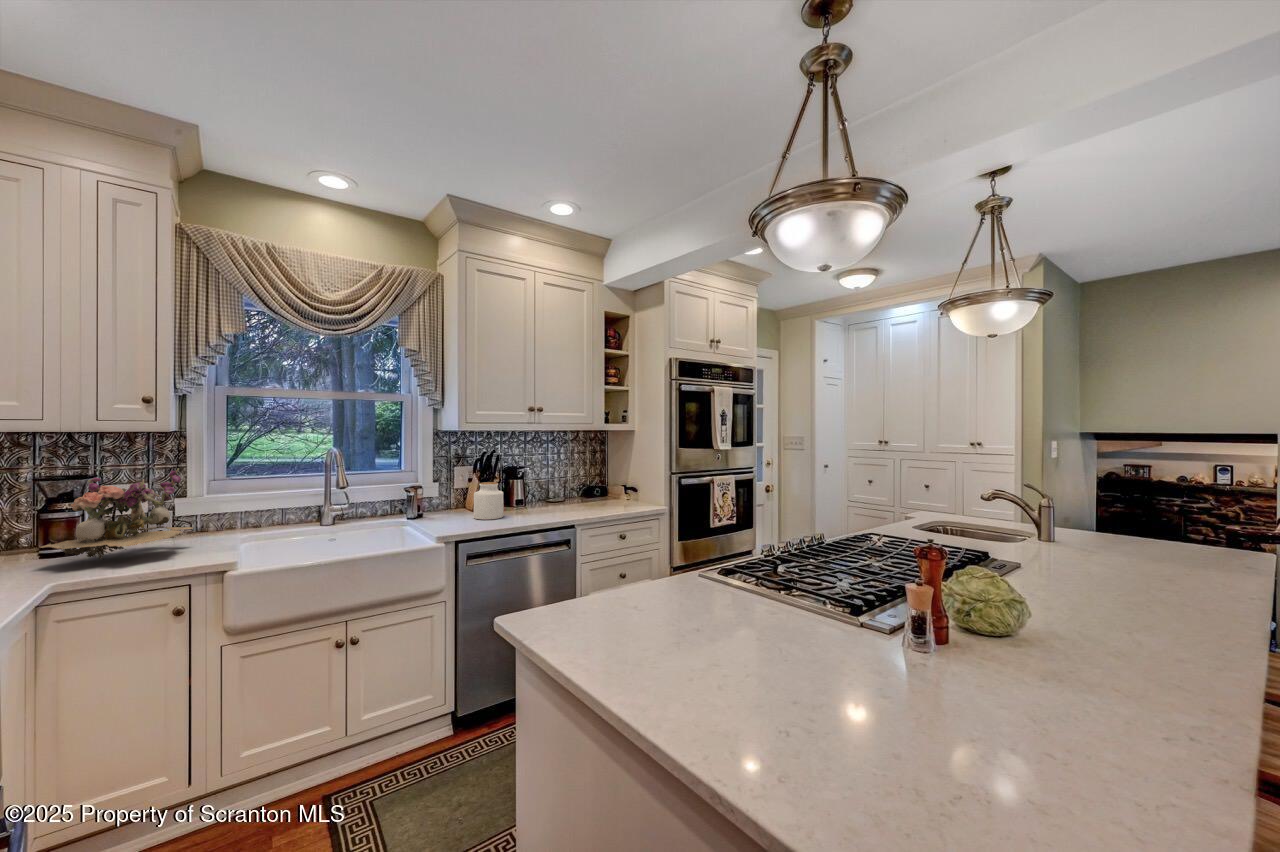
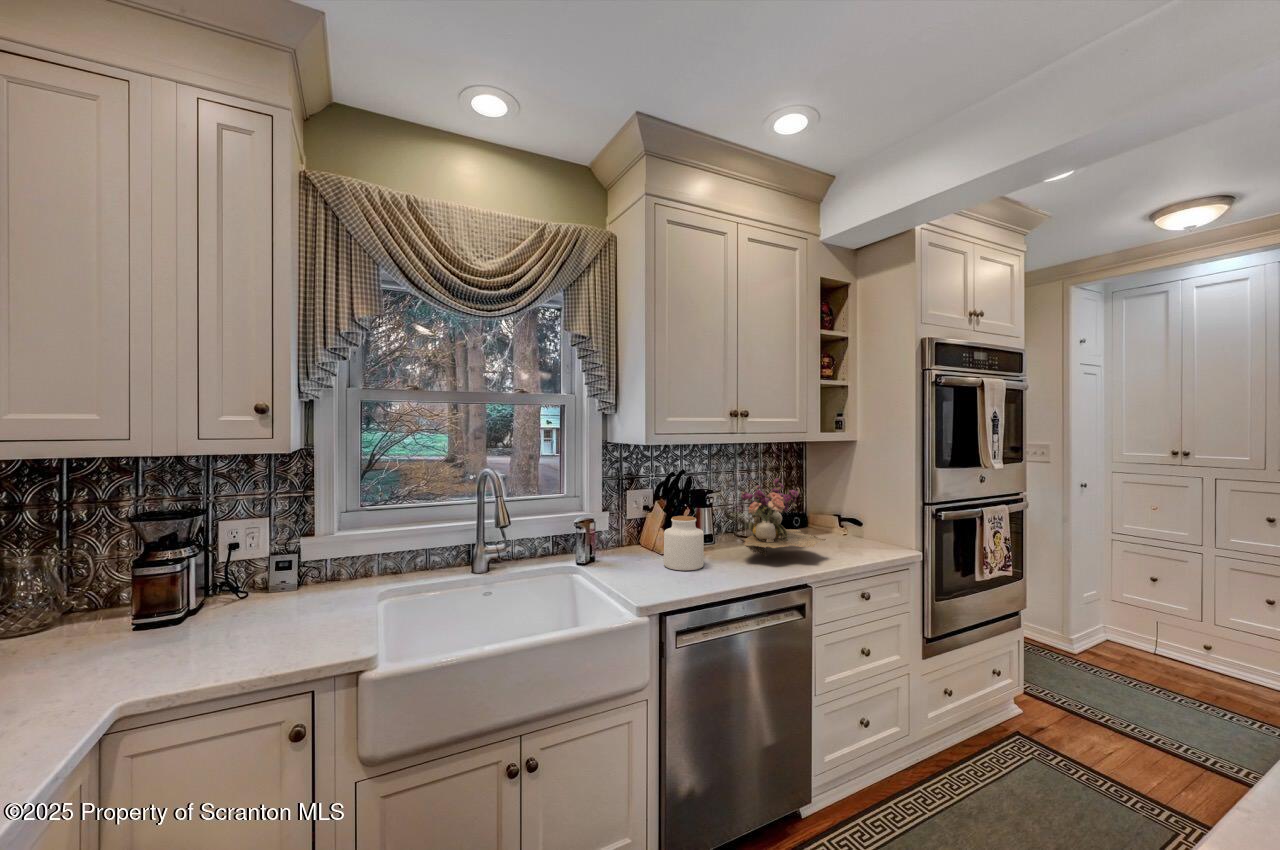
flower arrangement: present [40,468,193,559] -> present [740,476,826,556]

